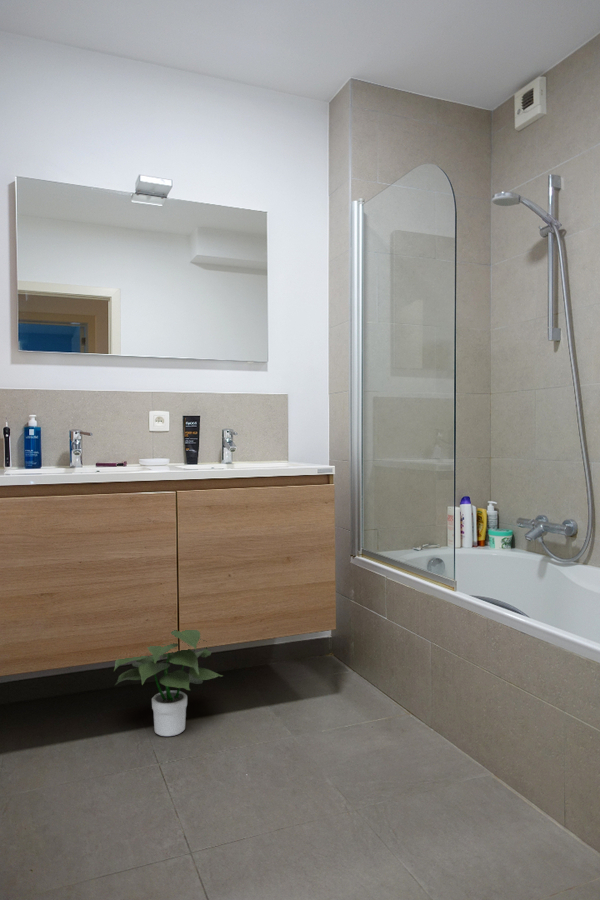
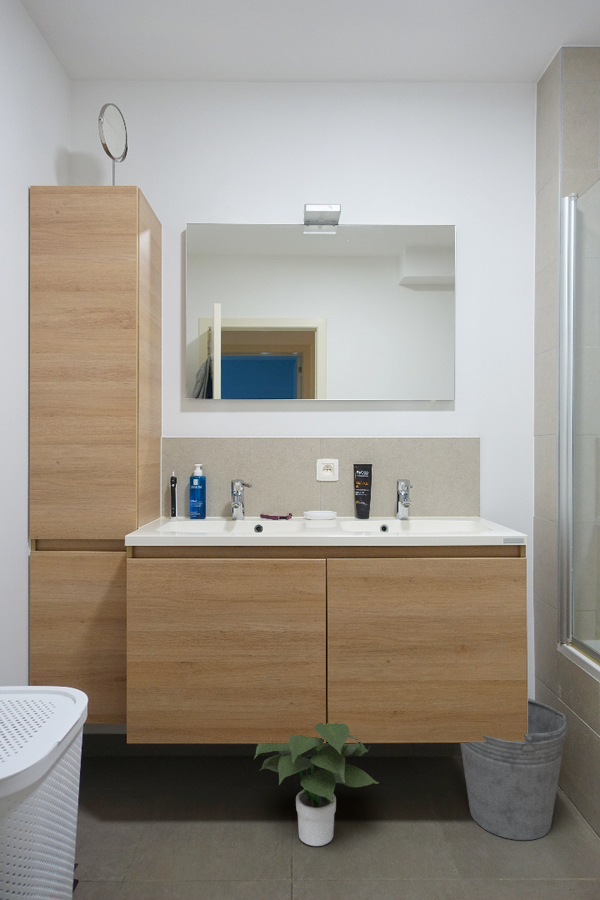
bucket: none [279,599,363,704] -> present [460,698,567,840]

